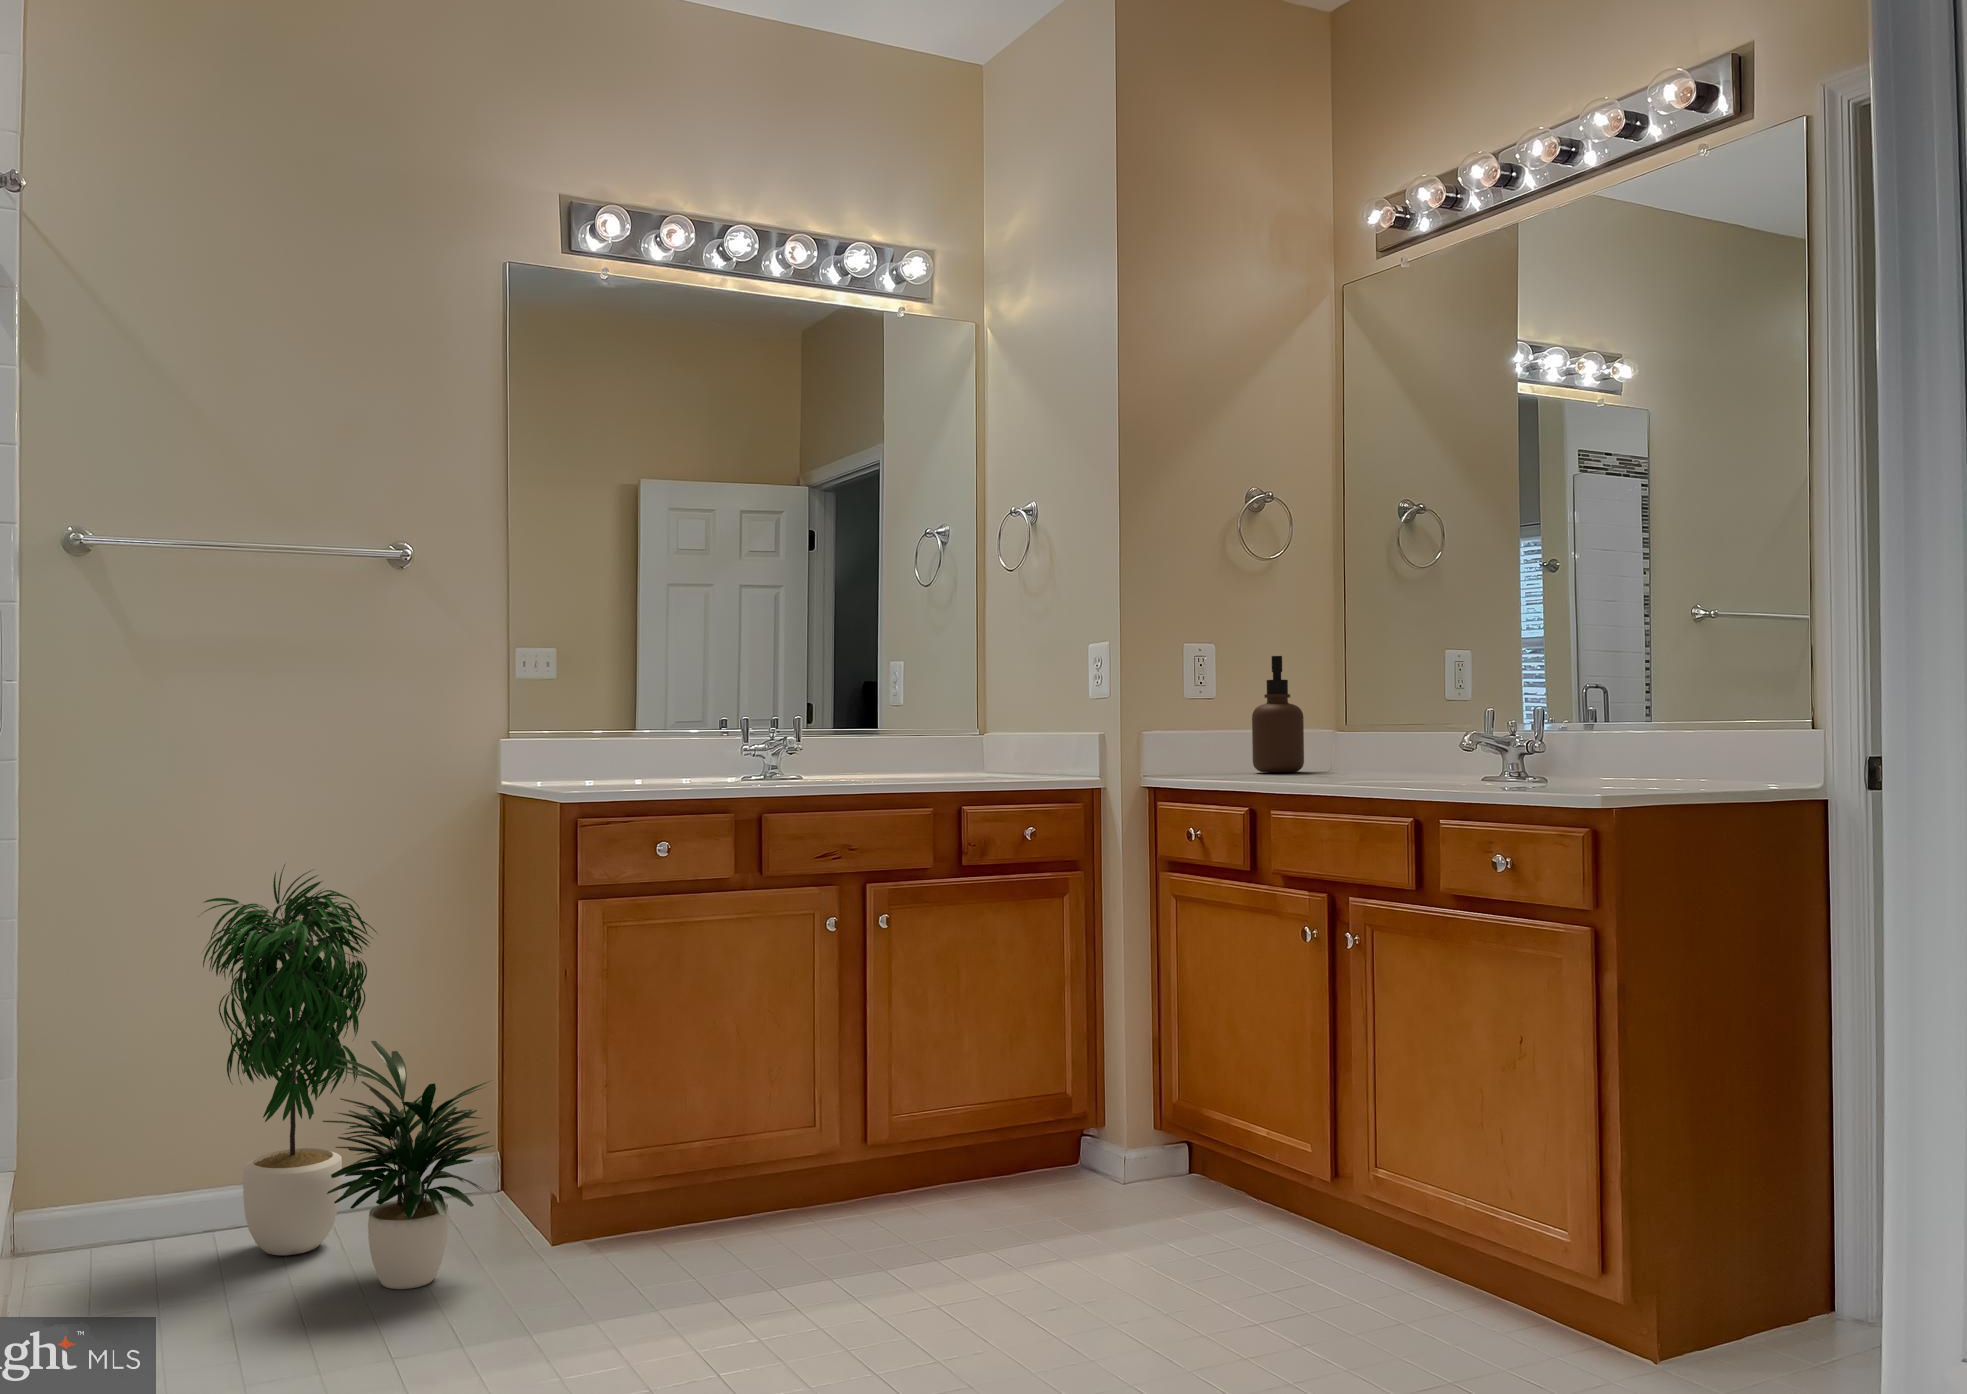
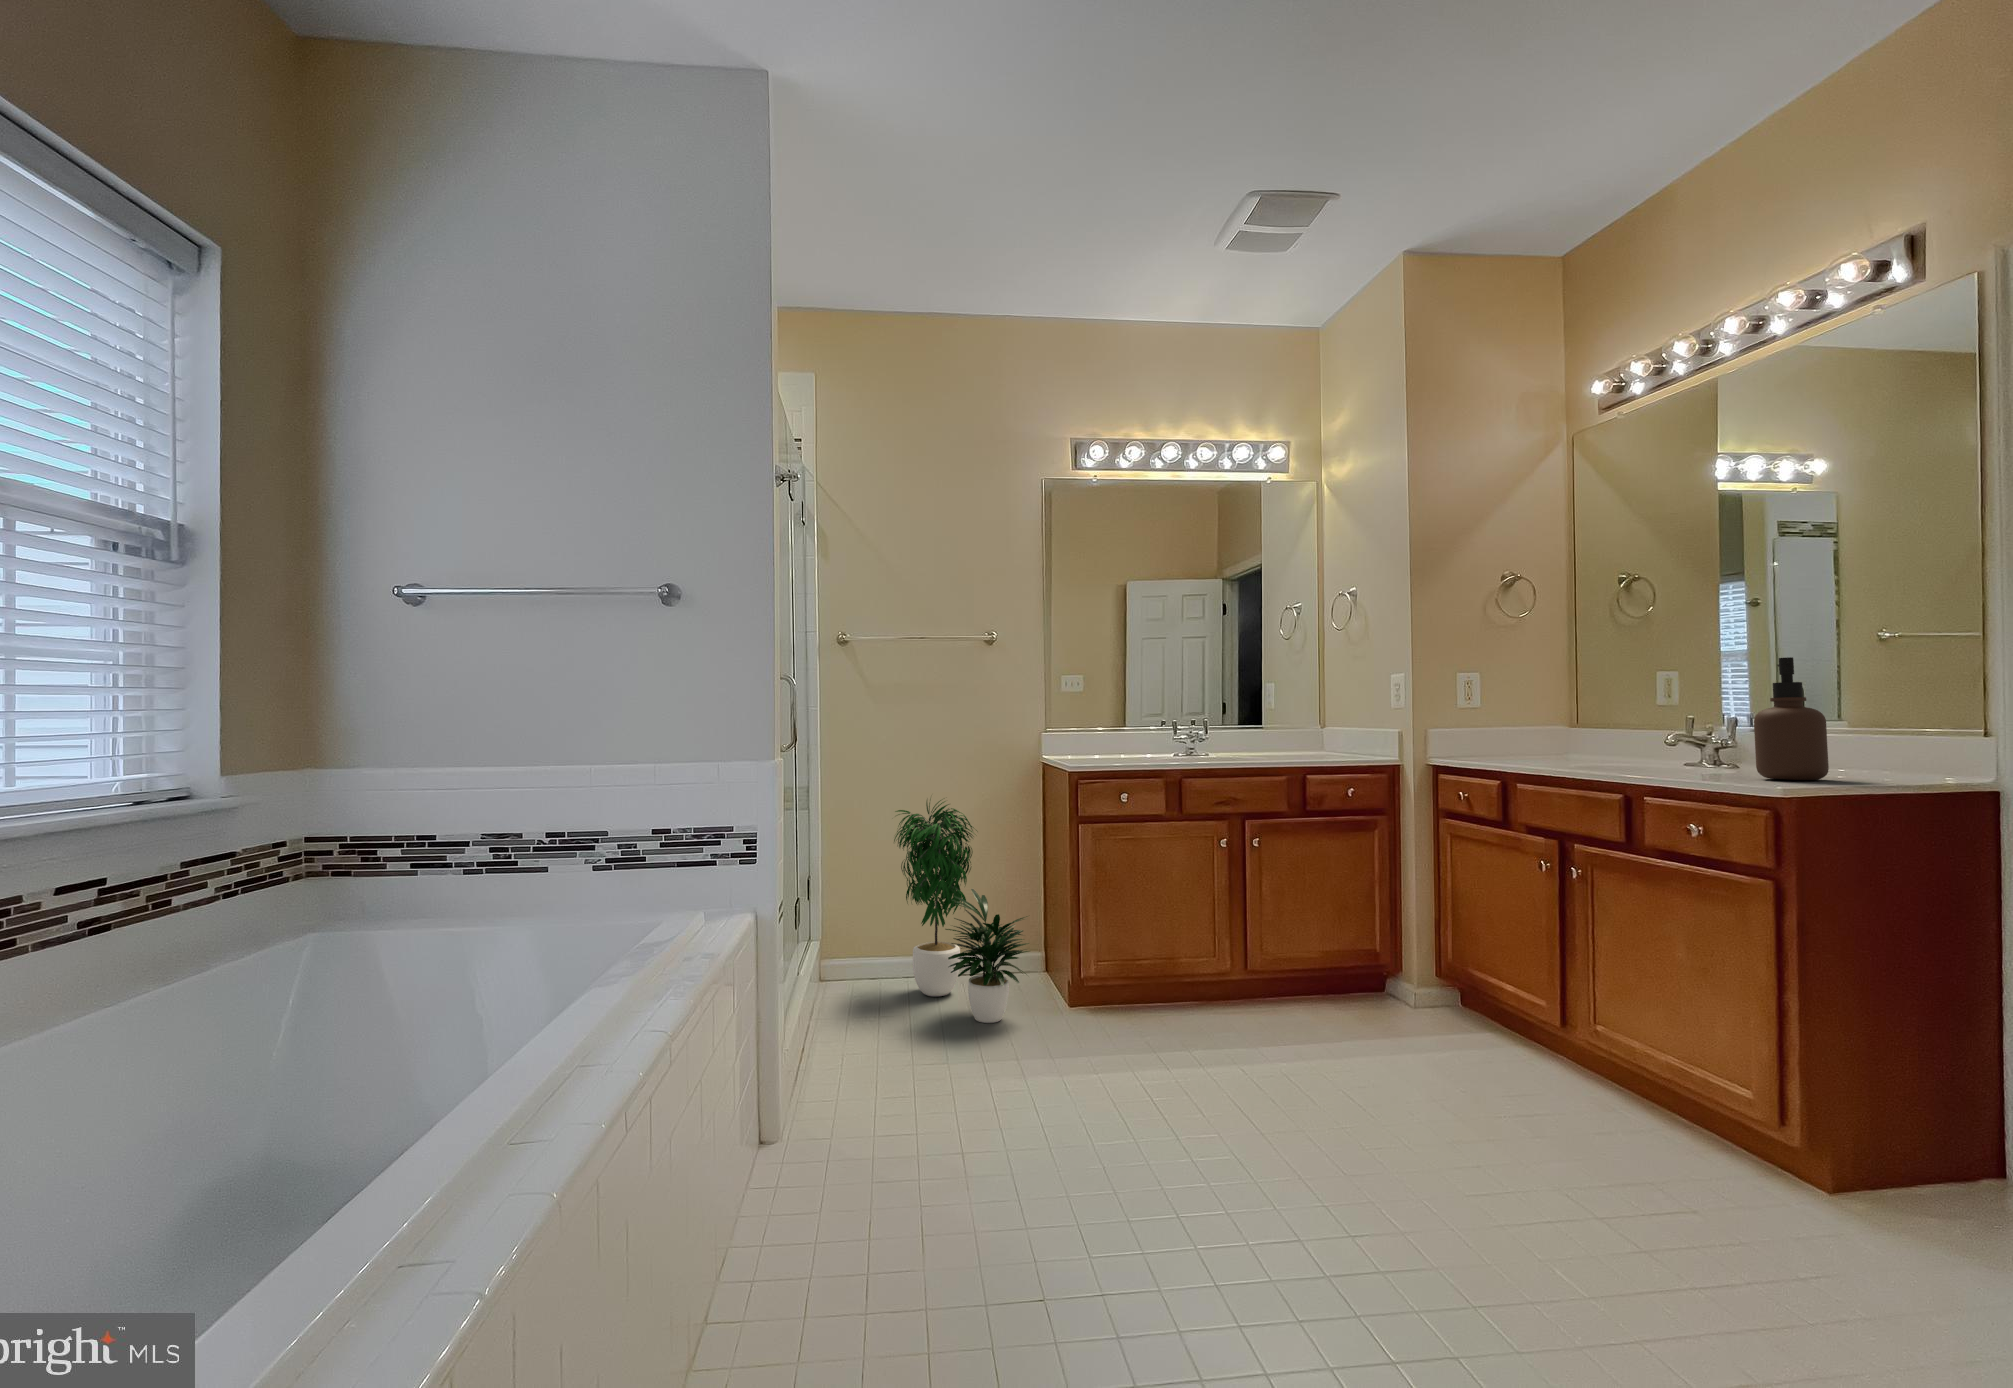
soap dispenser: present [1252,656,1304,772] -> present [1754,657,1829,780]

